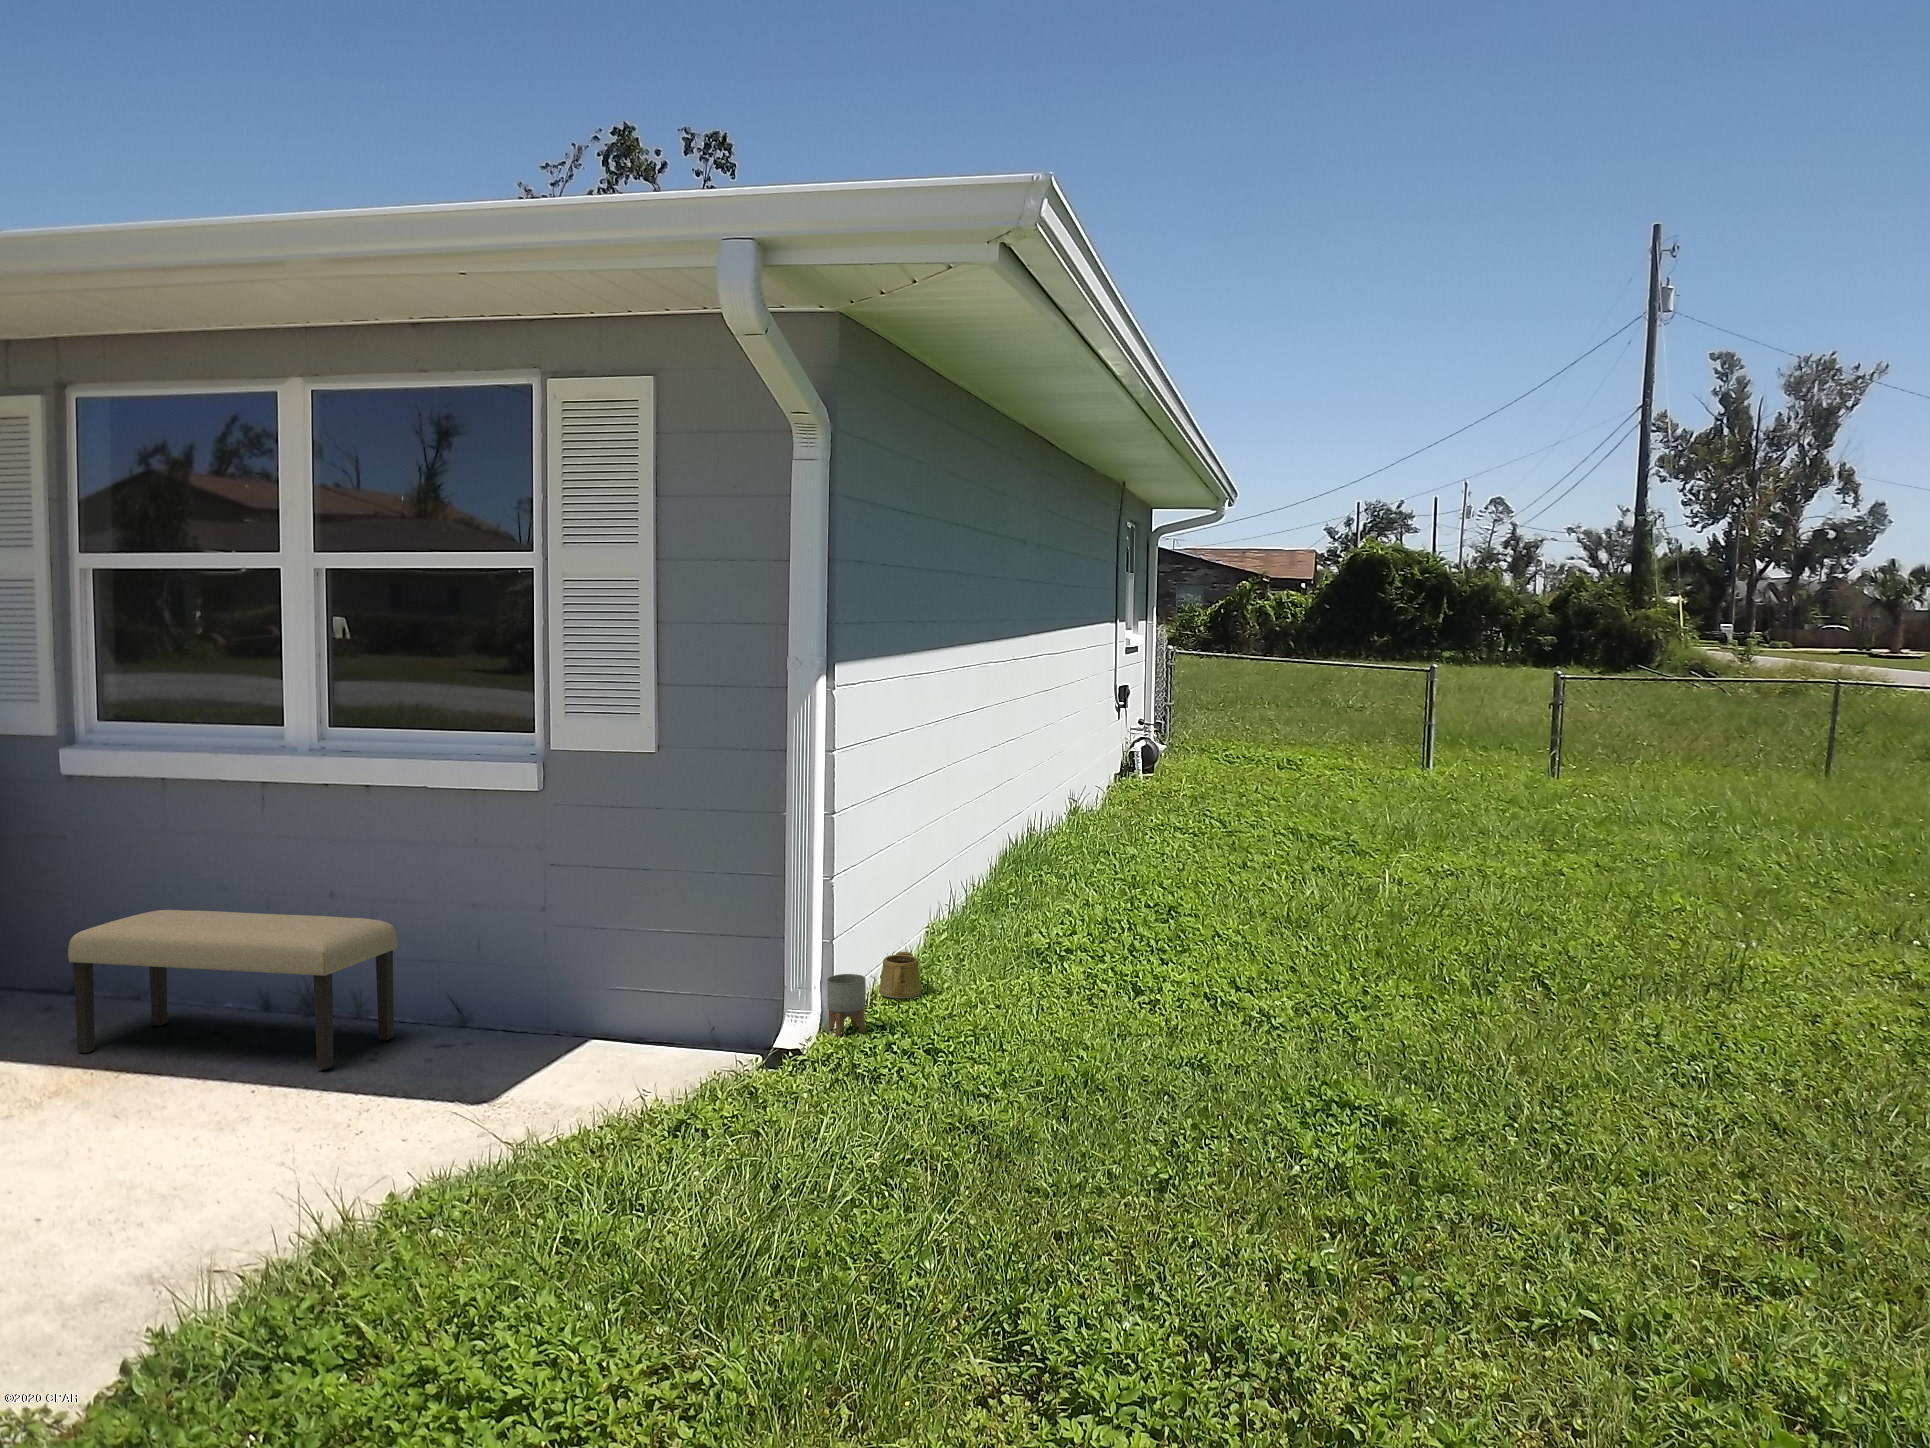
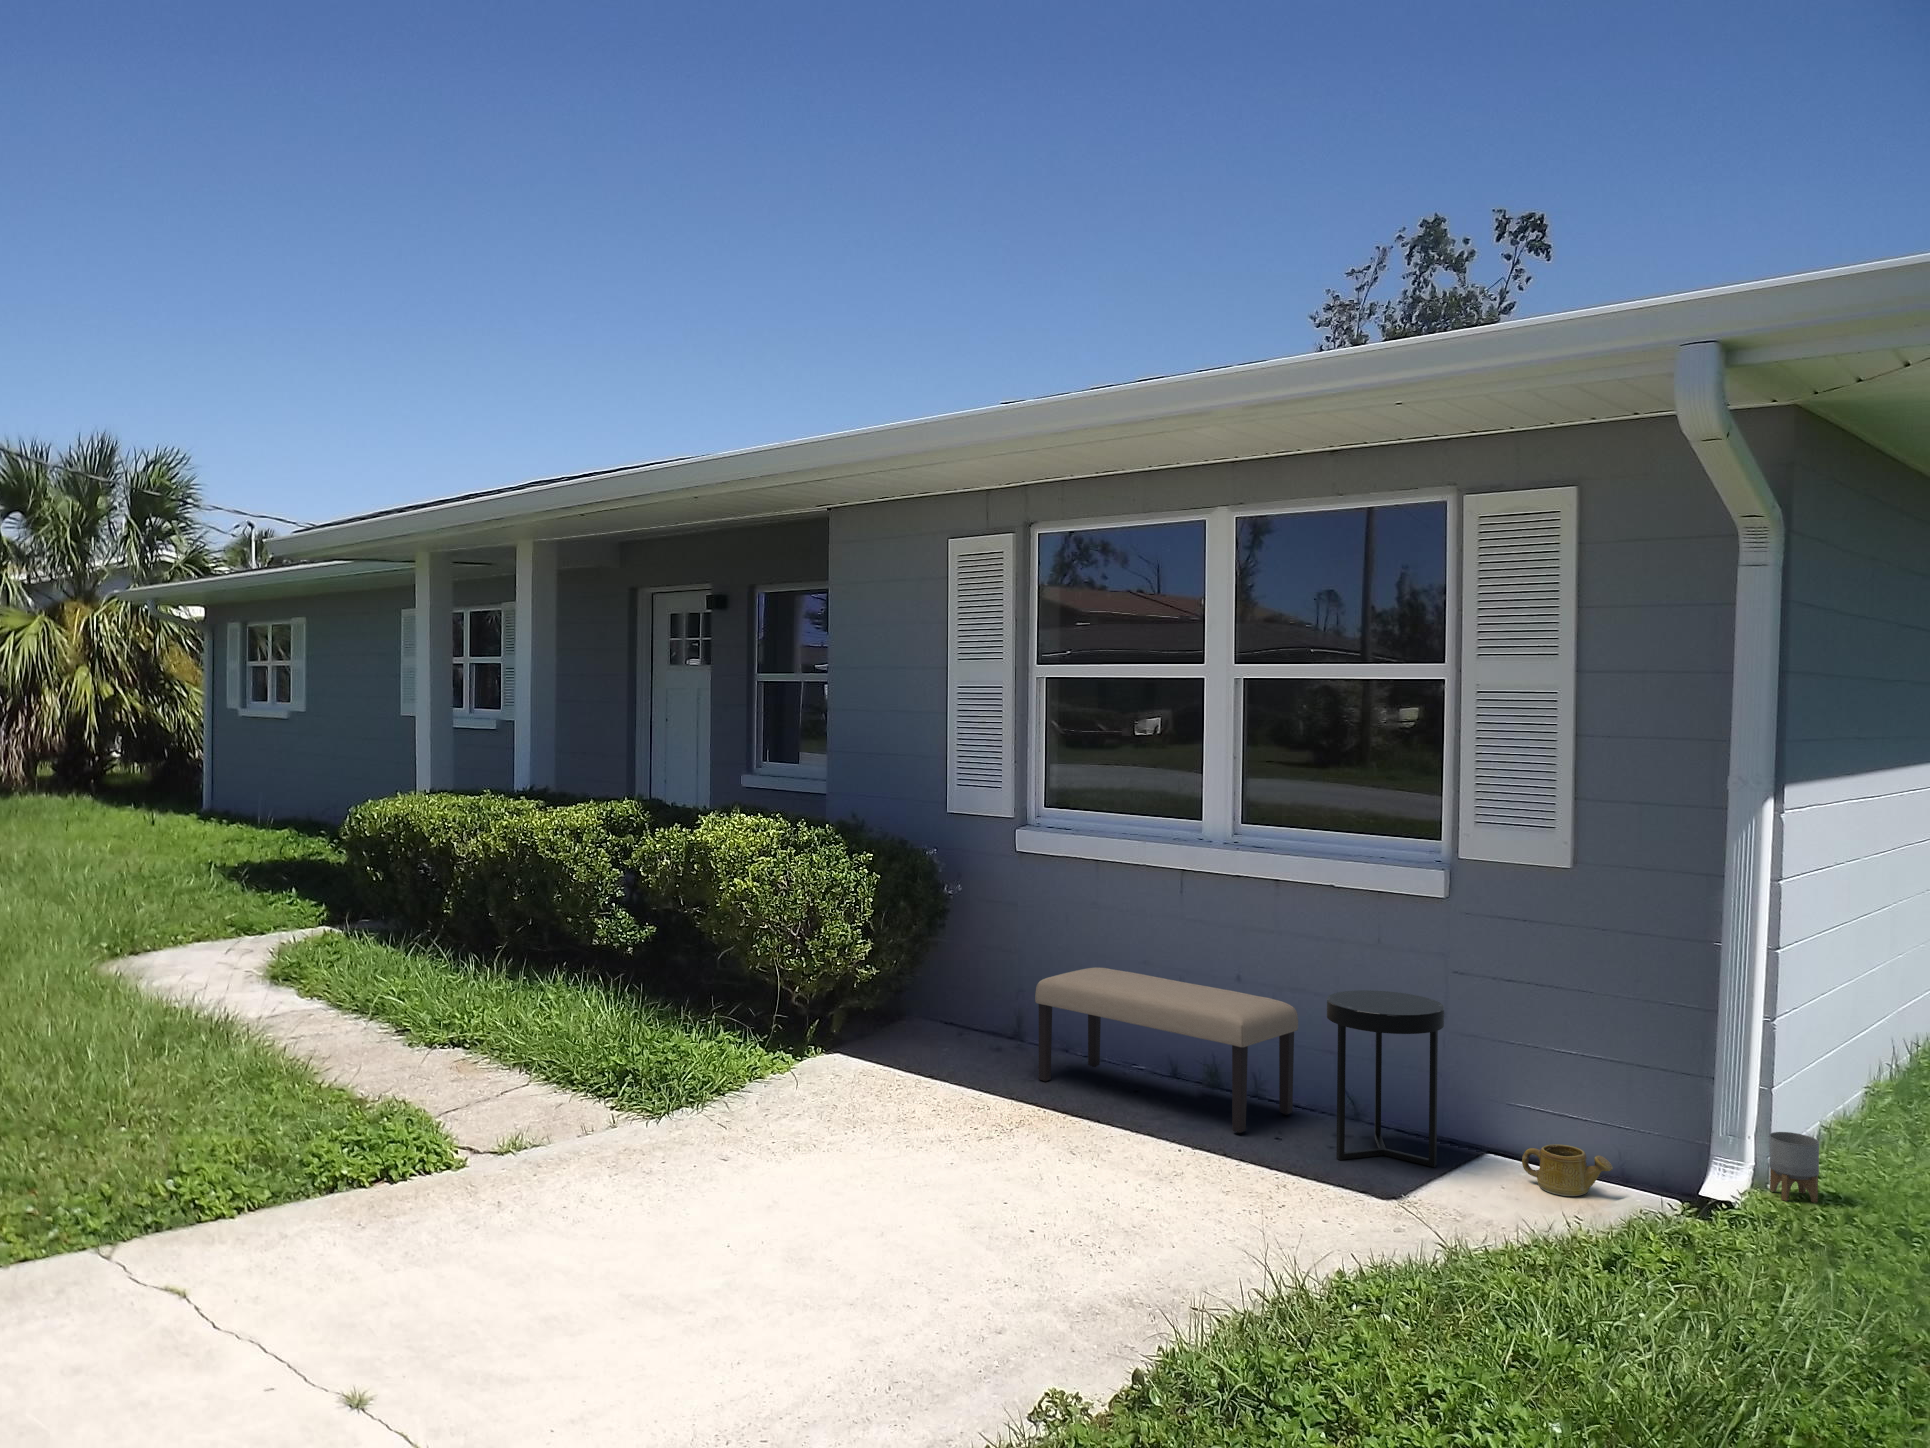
side table: none [419,894,543,1077] -> present [1327,990,1444,1167]
watering can: present [879,952,922,999] -> present [1522,1144,1613,1196]

